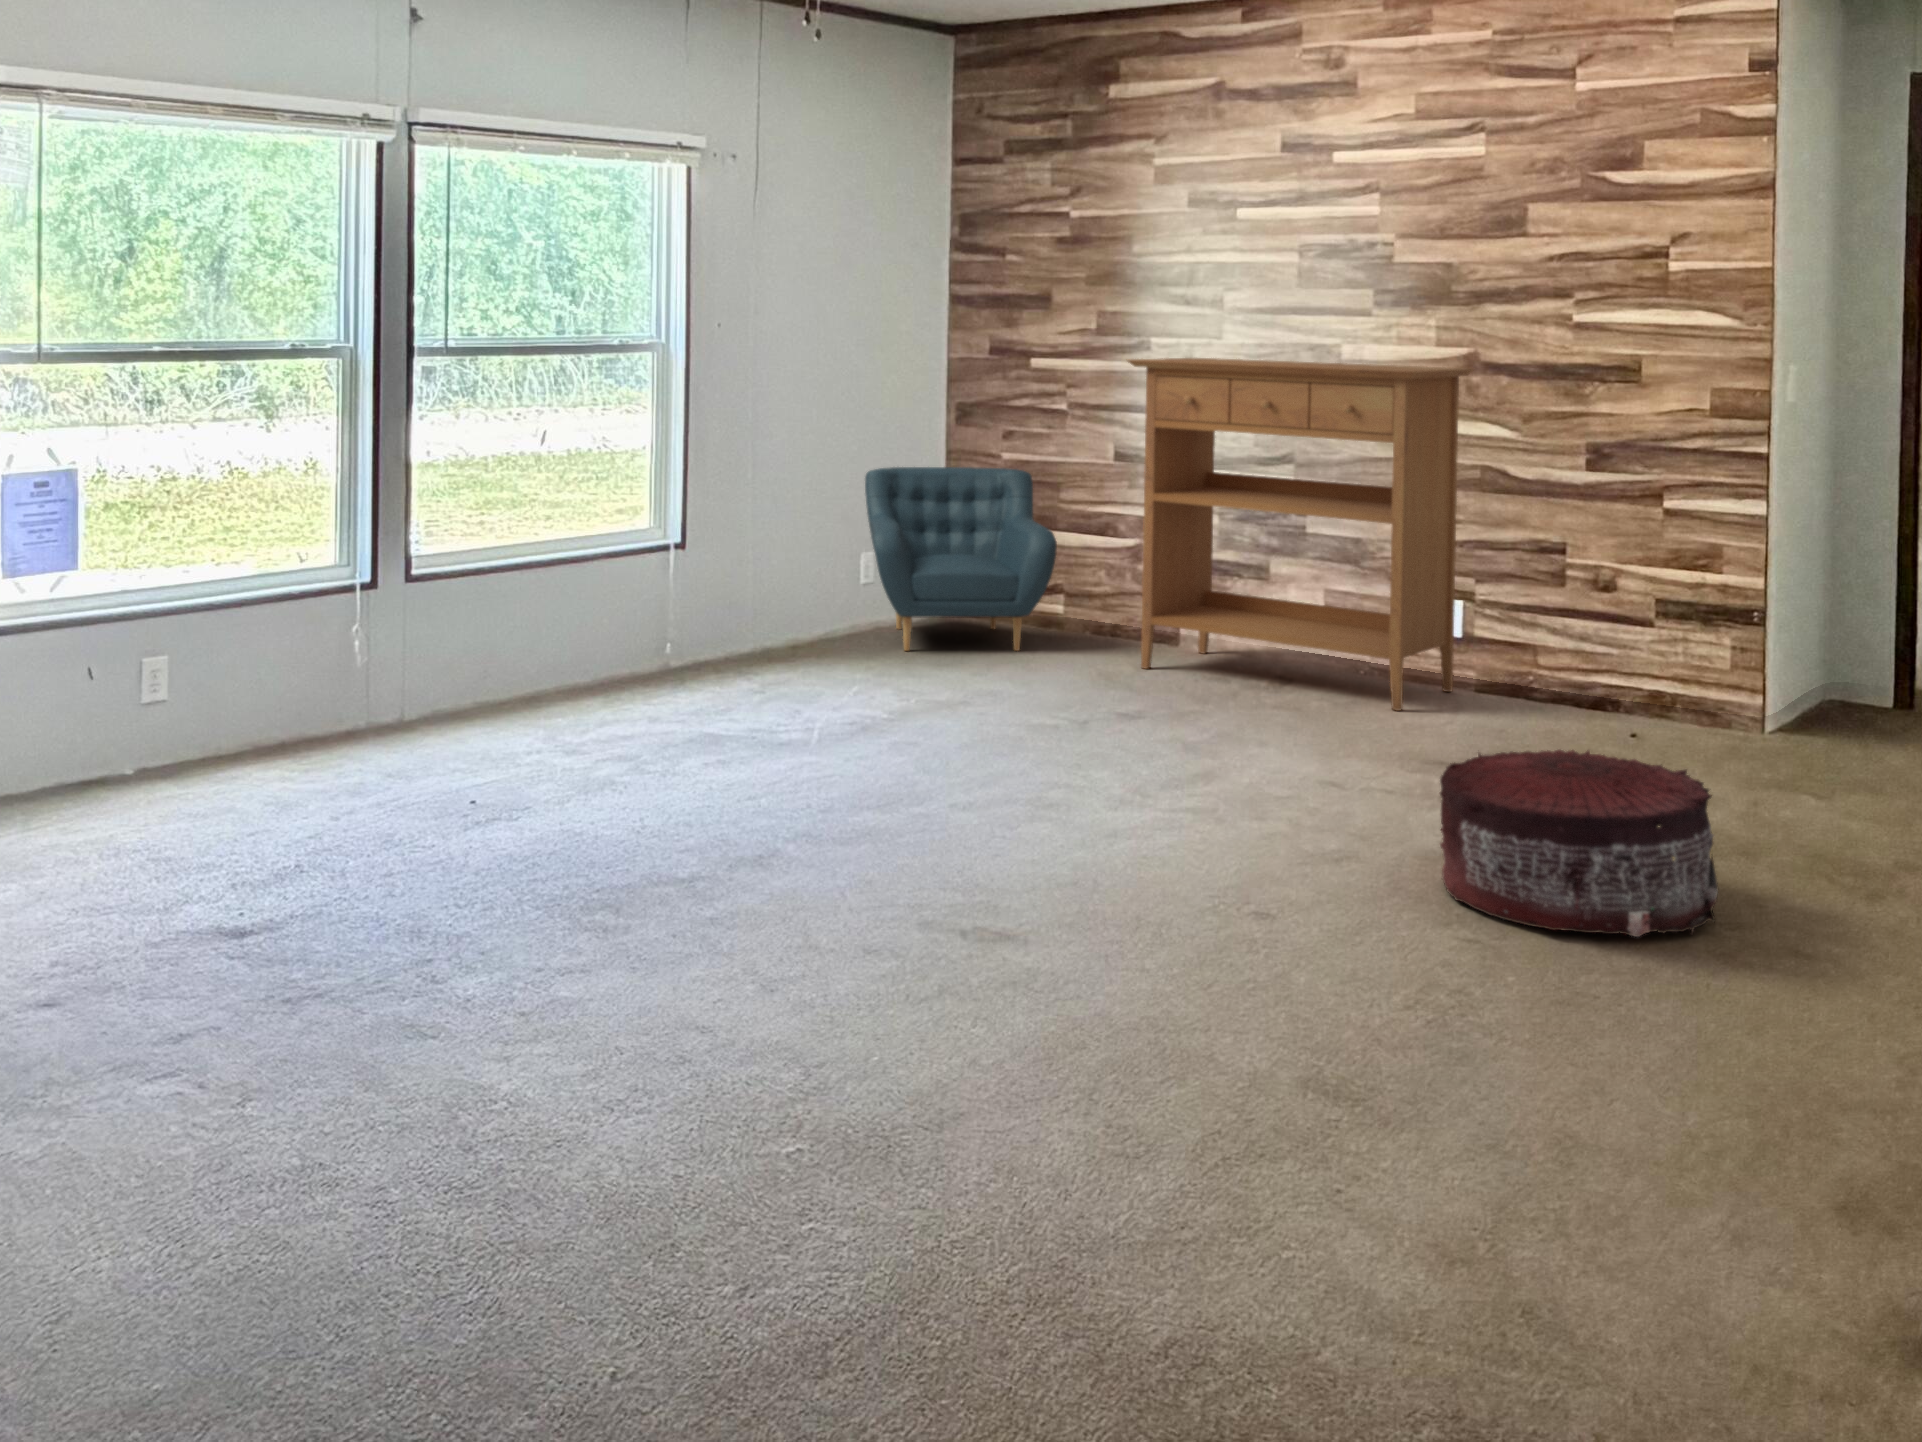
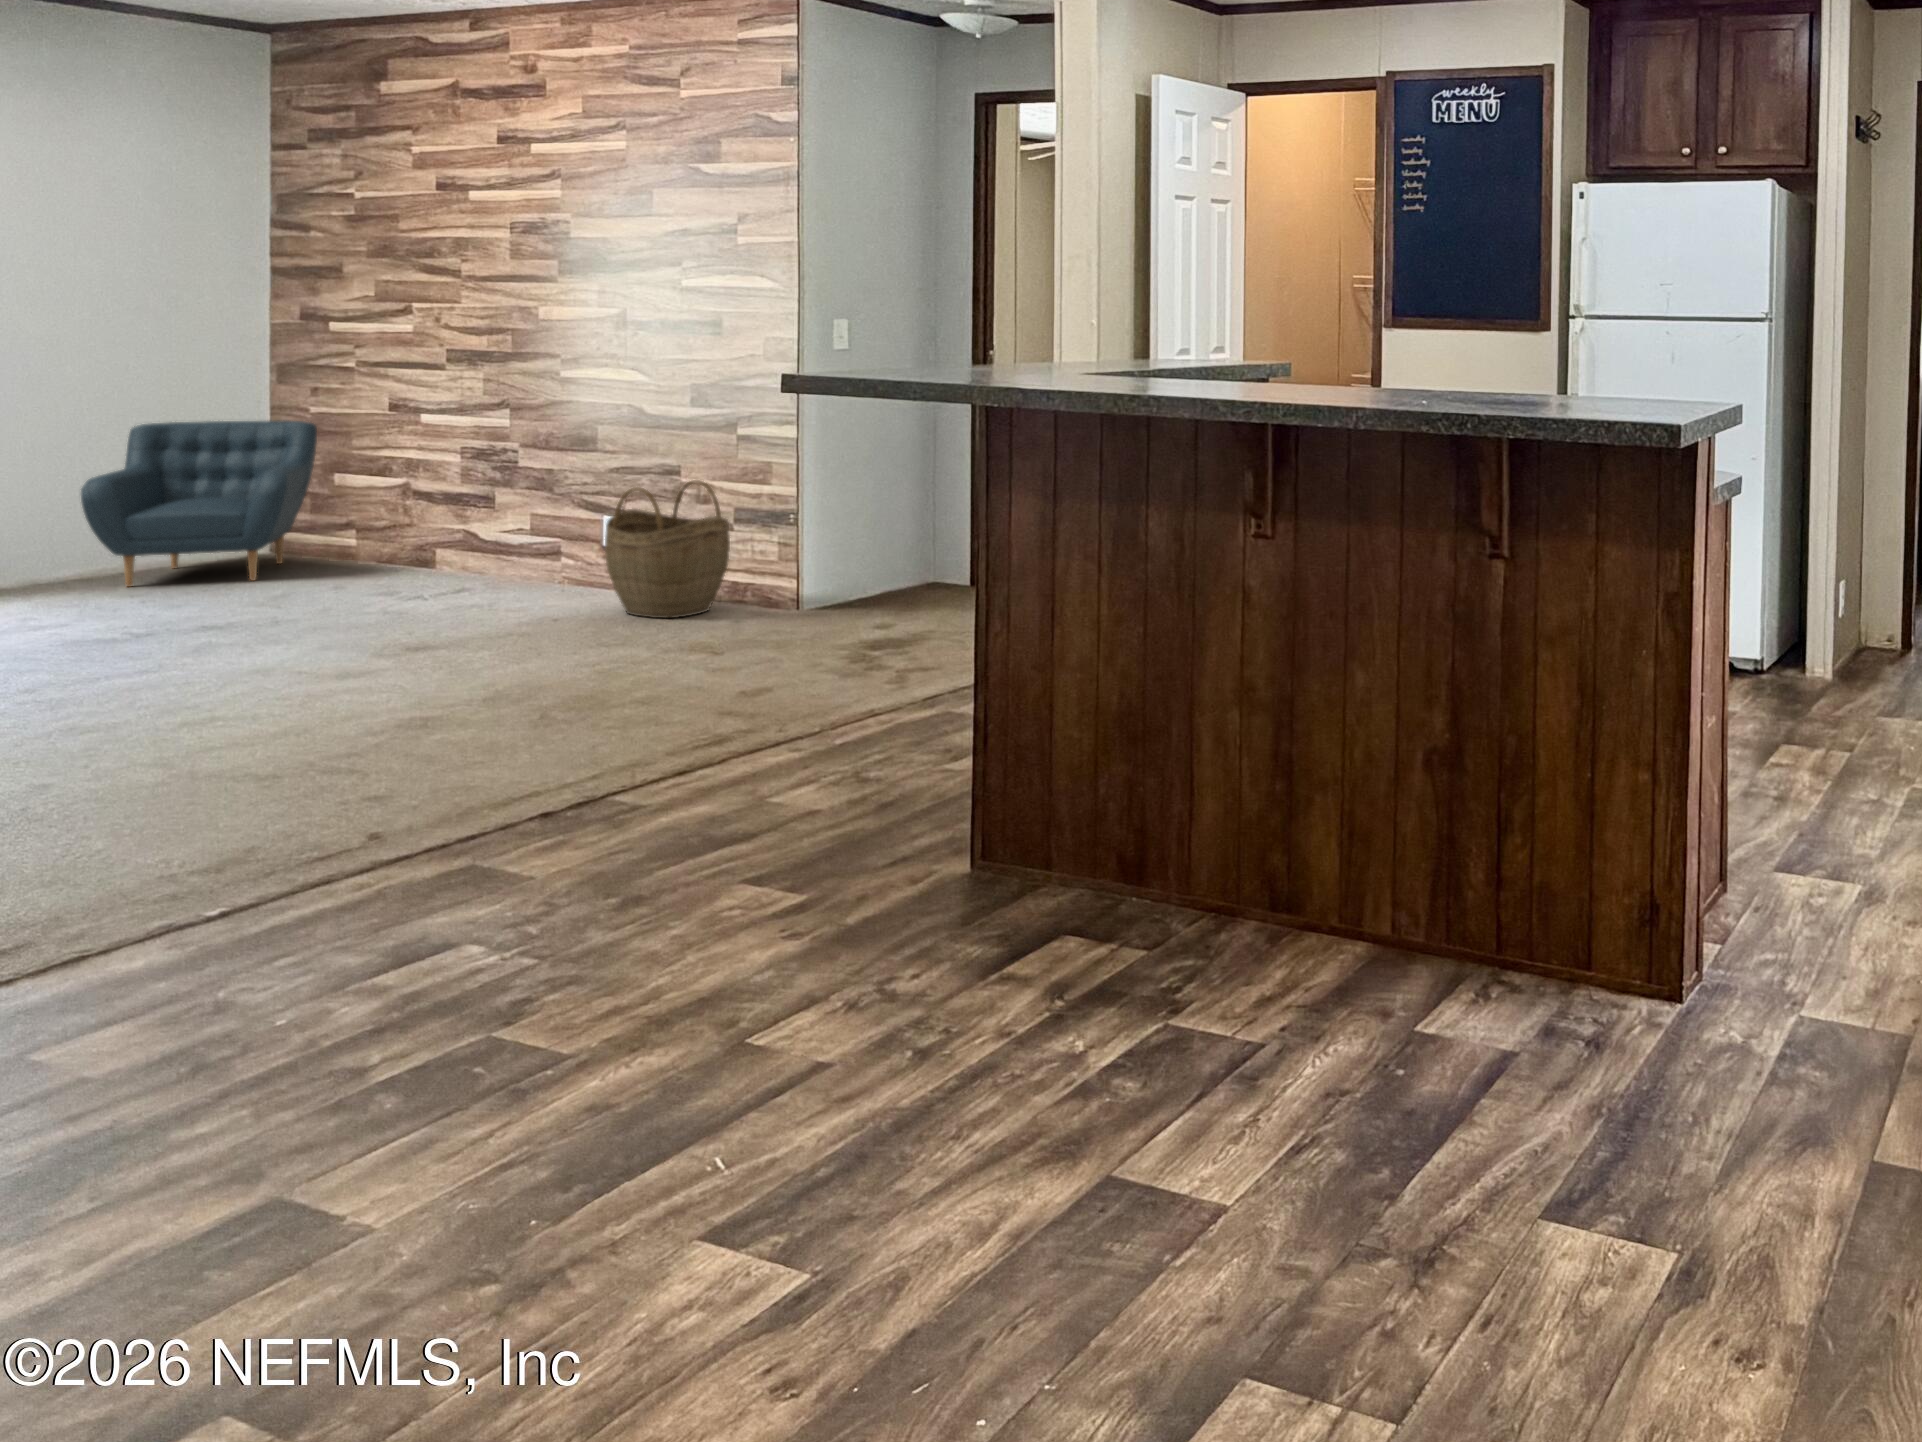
console table: present [1128,358,1473,711] -> none [320,320,614,610]
woven basket: none [1526,563,1679,737] -> present [605,480,730,618]
pouf: present [1440,749,1718,937] -> none [117,625,383,772]

